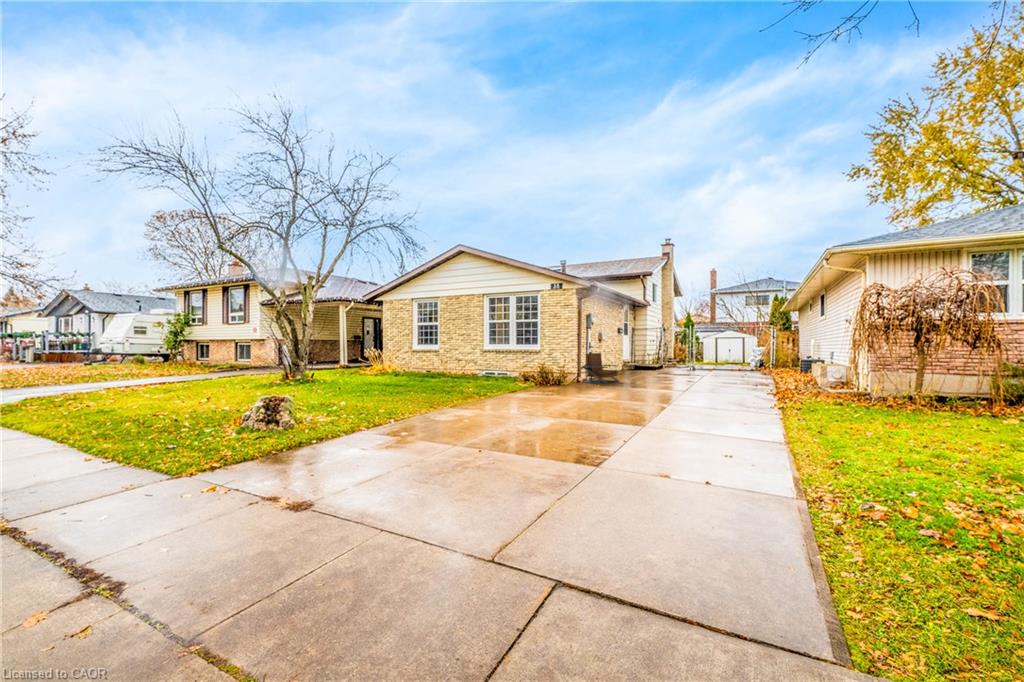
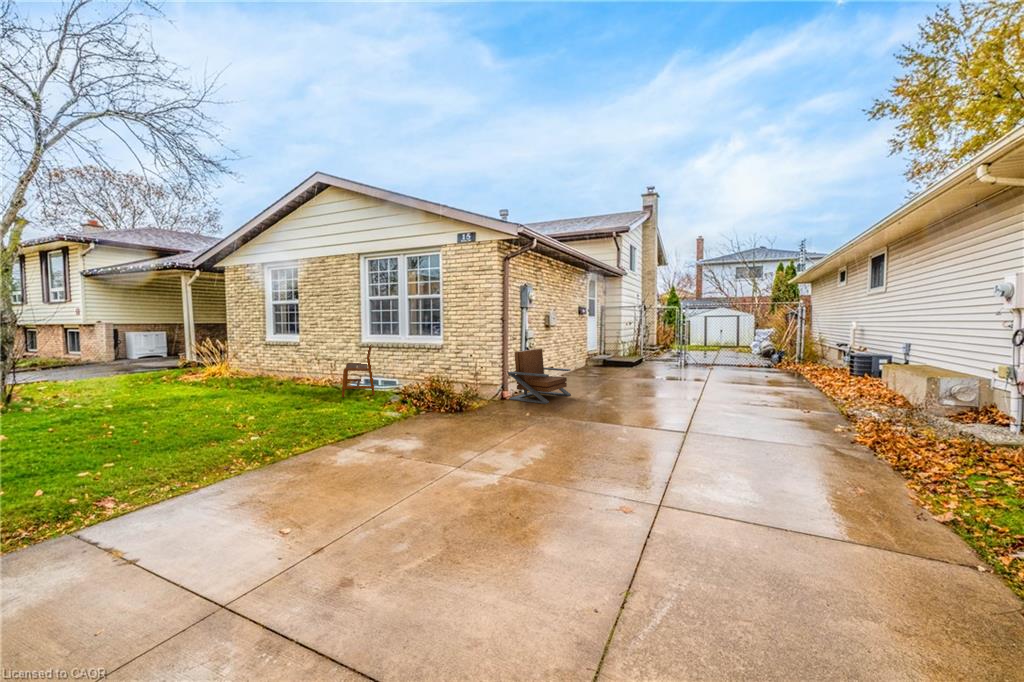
bench: none [473,350,497,381] -> present [342,345,375,397]

